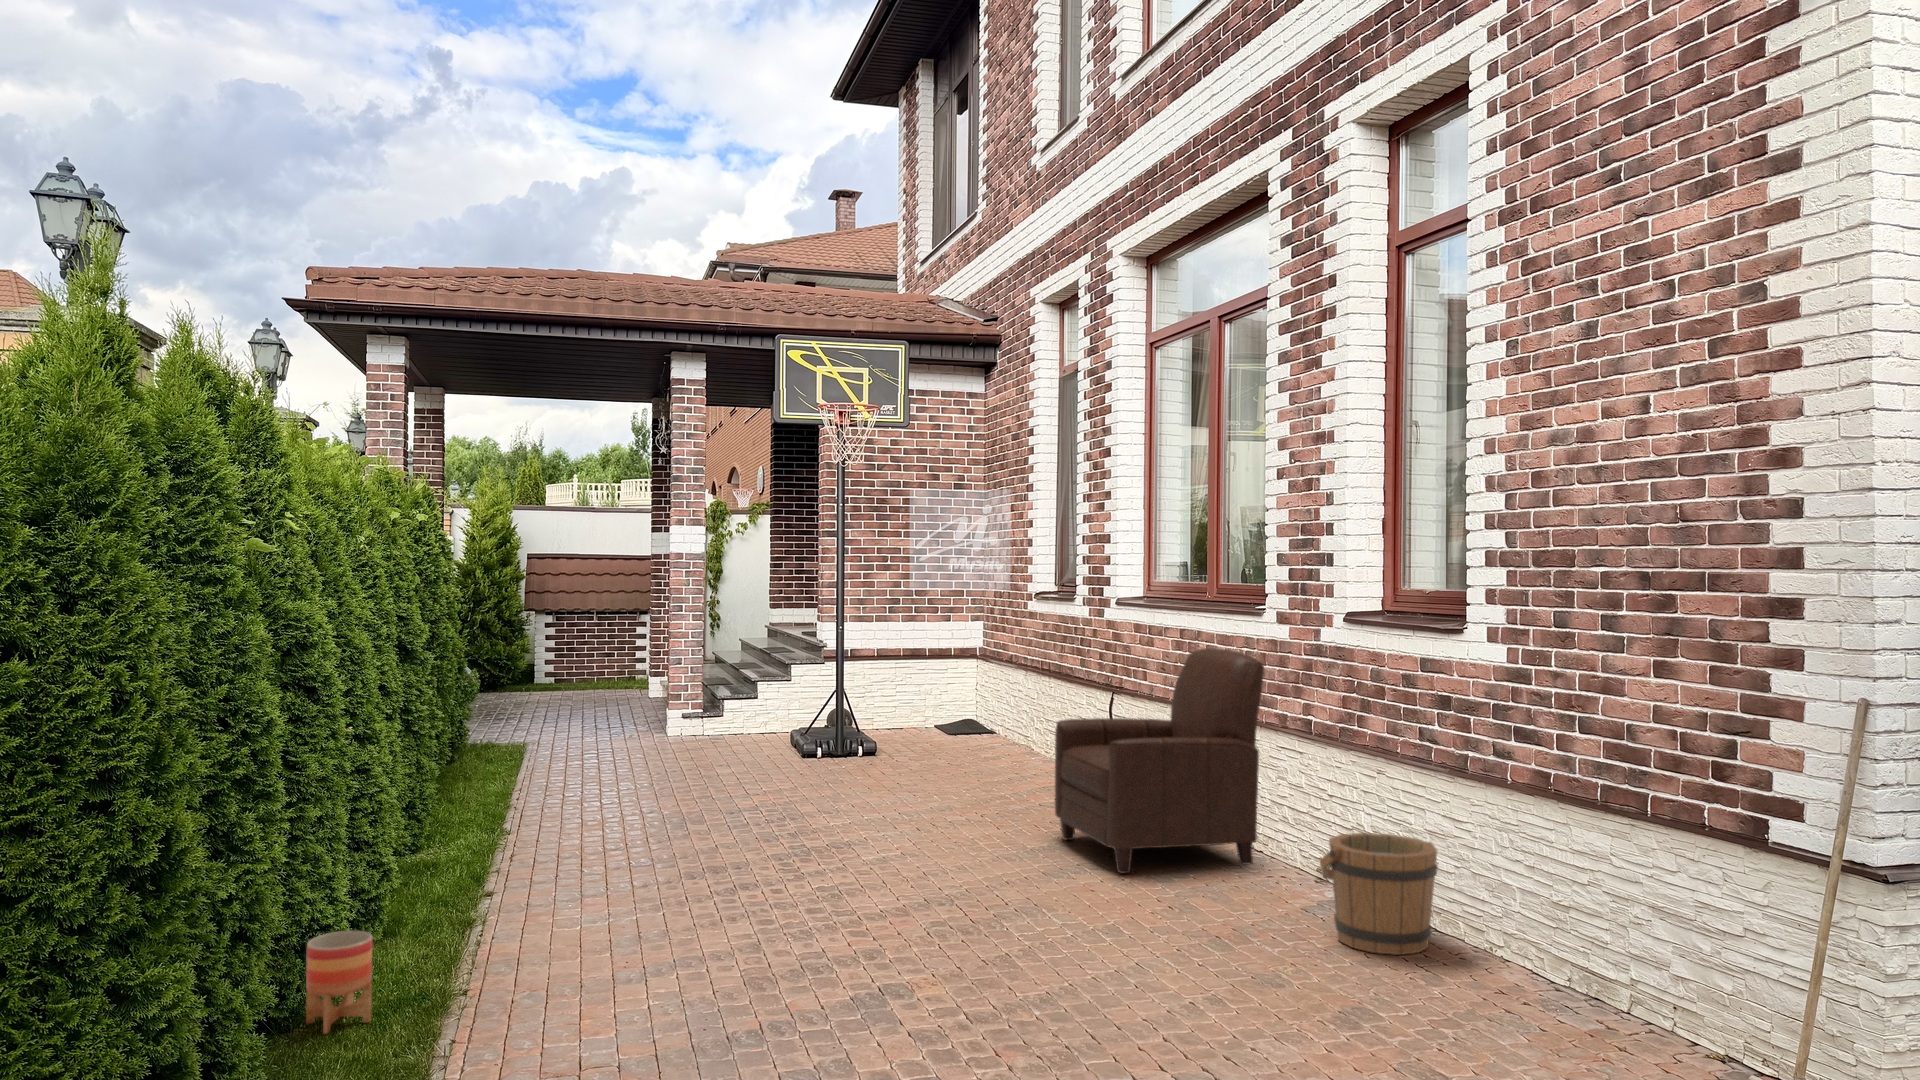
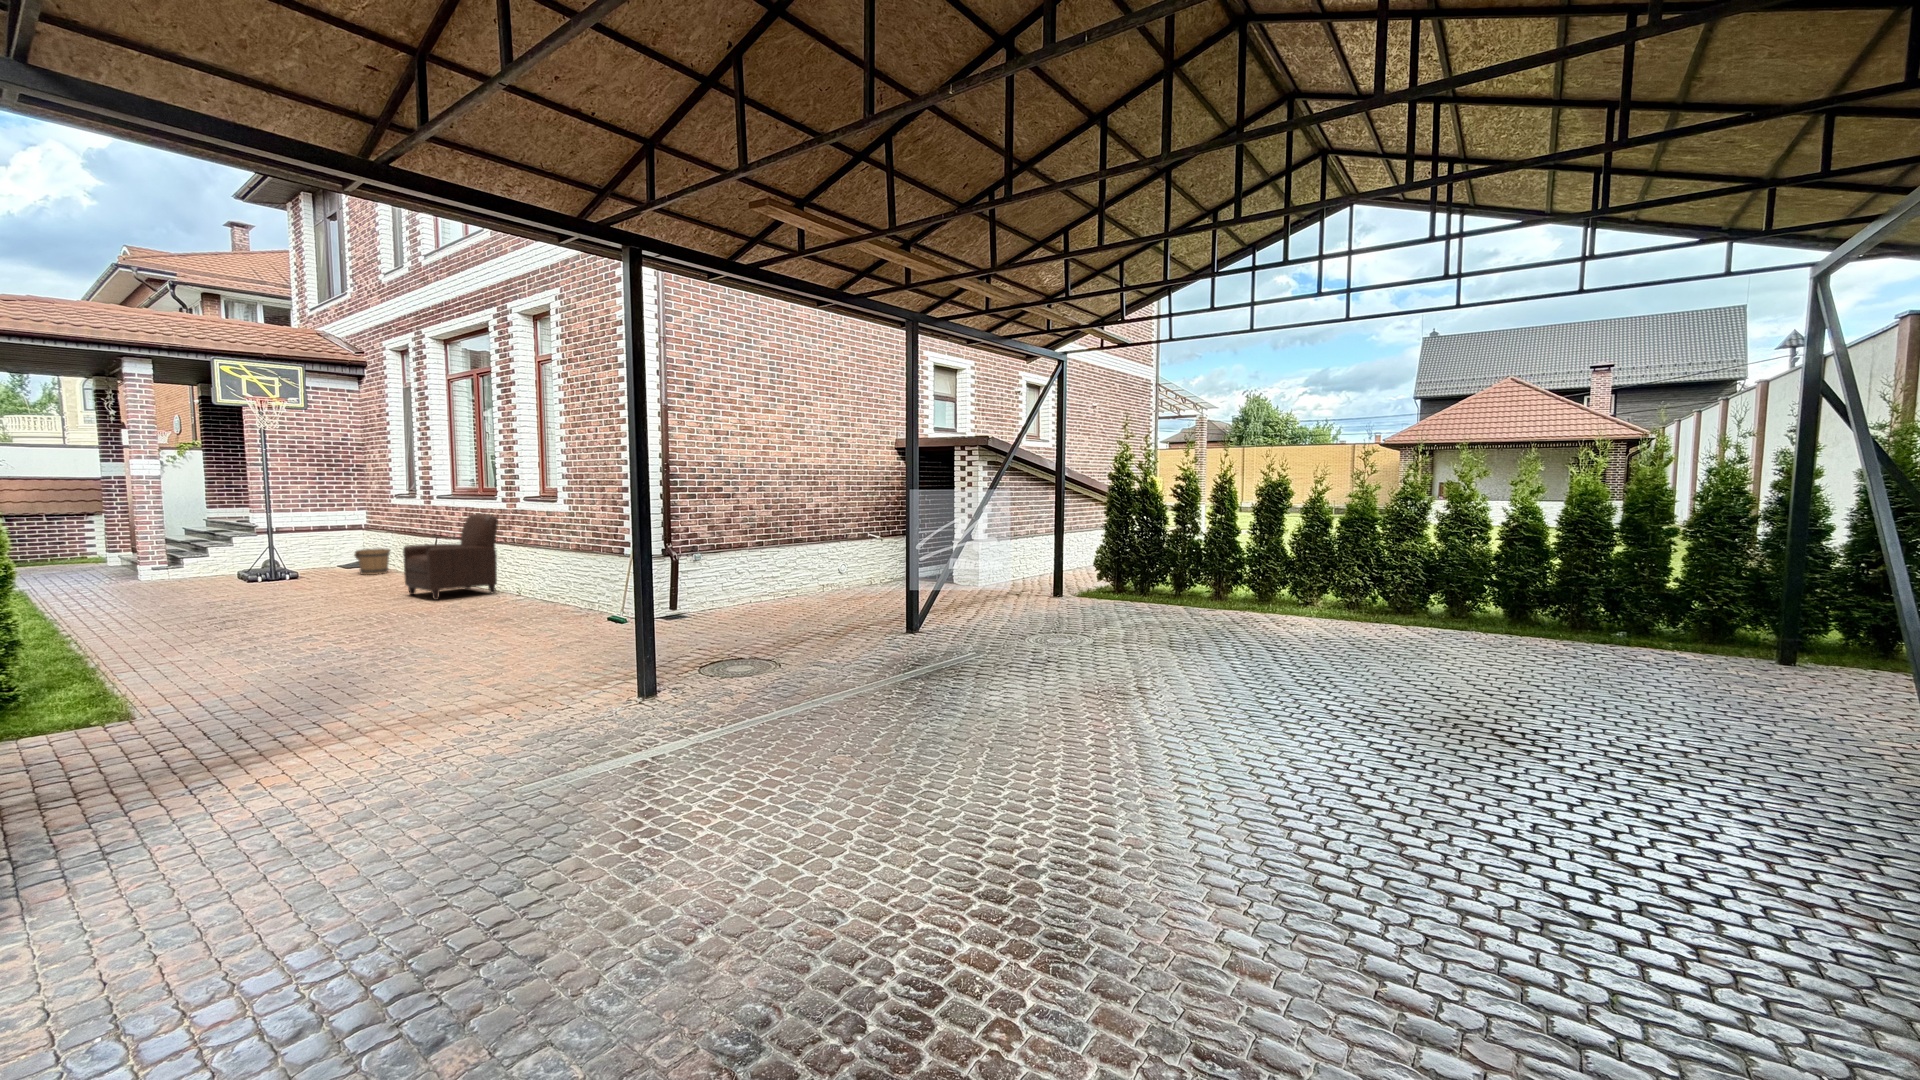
bucket: present [1320,833,1438,955] -> present [355,548,390,575]
planter: present [306,931,373,1034] -> none [23,630,63,666]

